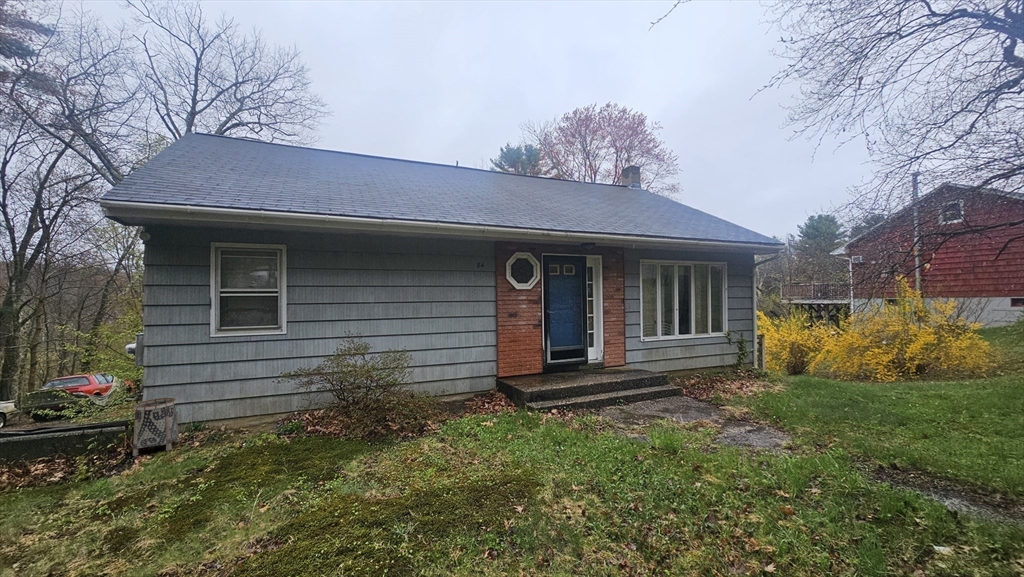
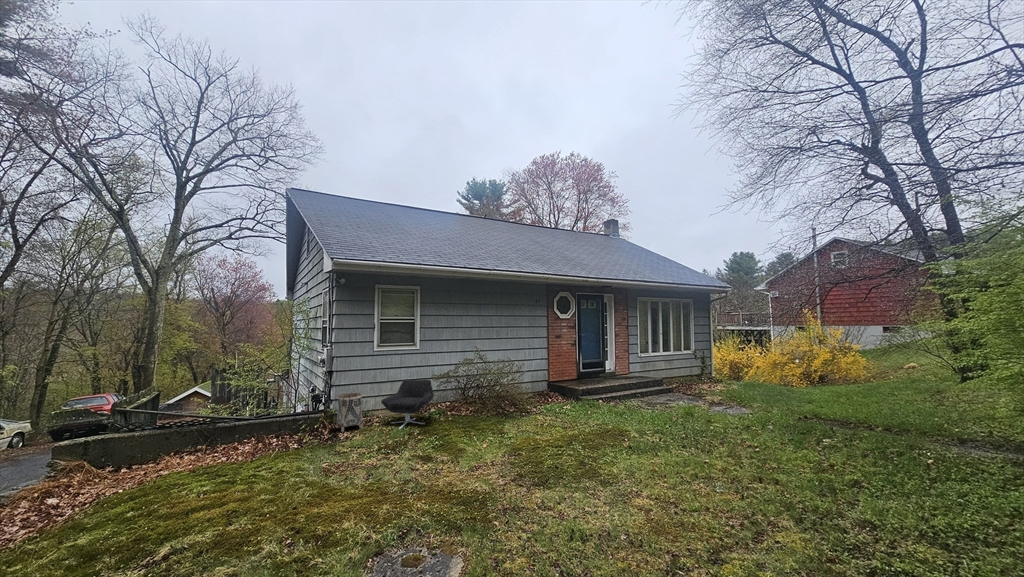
lounge chair: none [203,377,291,454] -> present [381,380,434,429]

